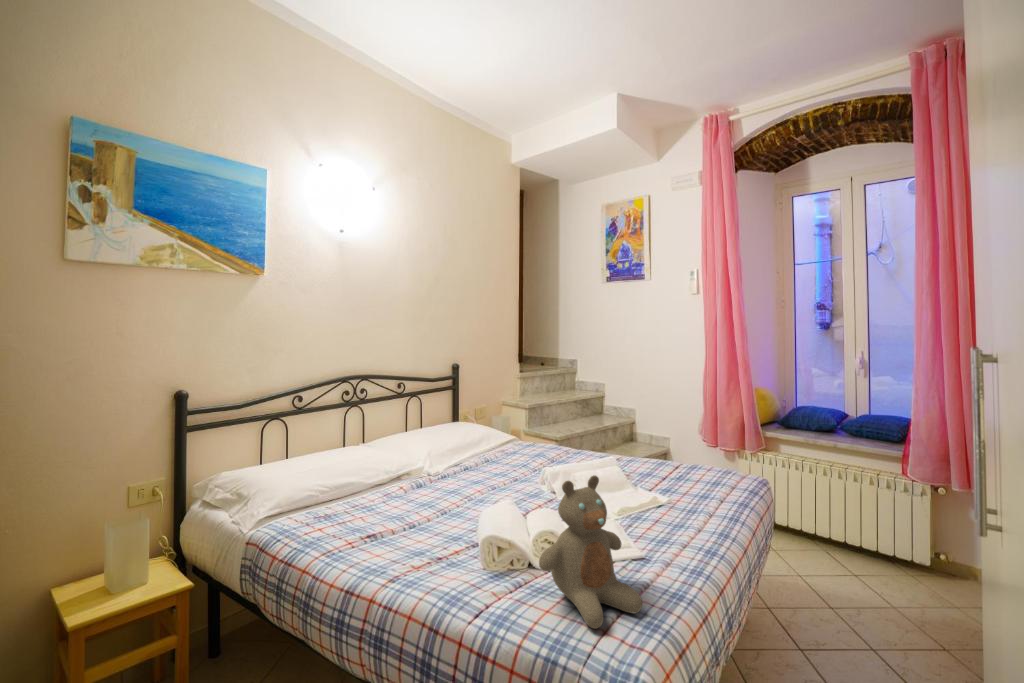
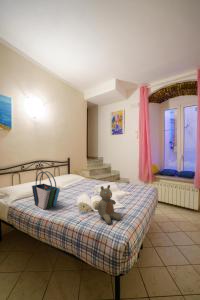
tote bag: none [321,418,415,556] -> present [32,171,60,209]

